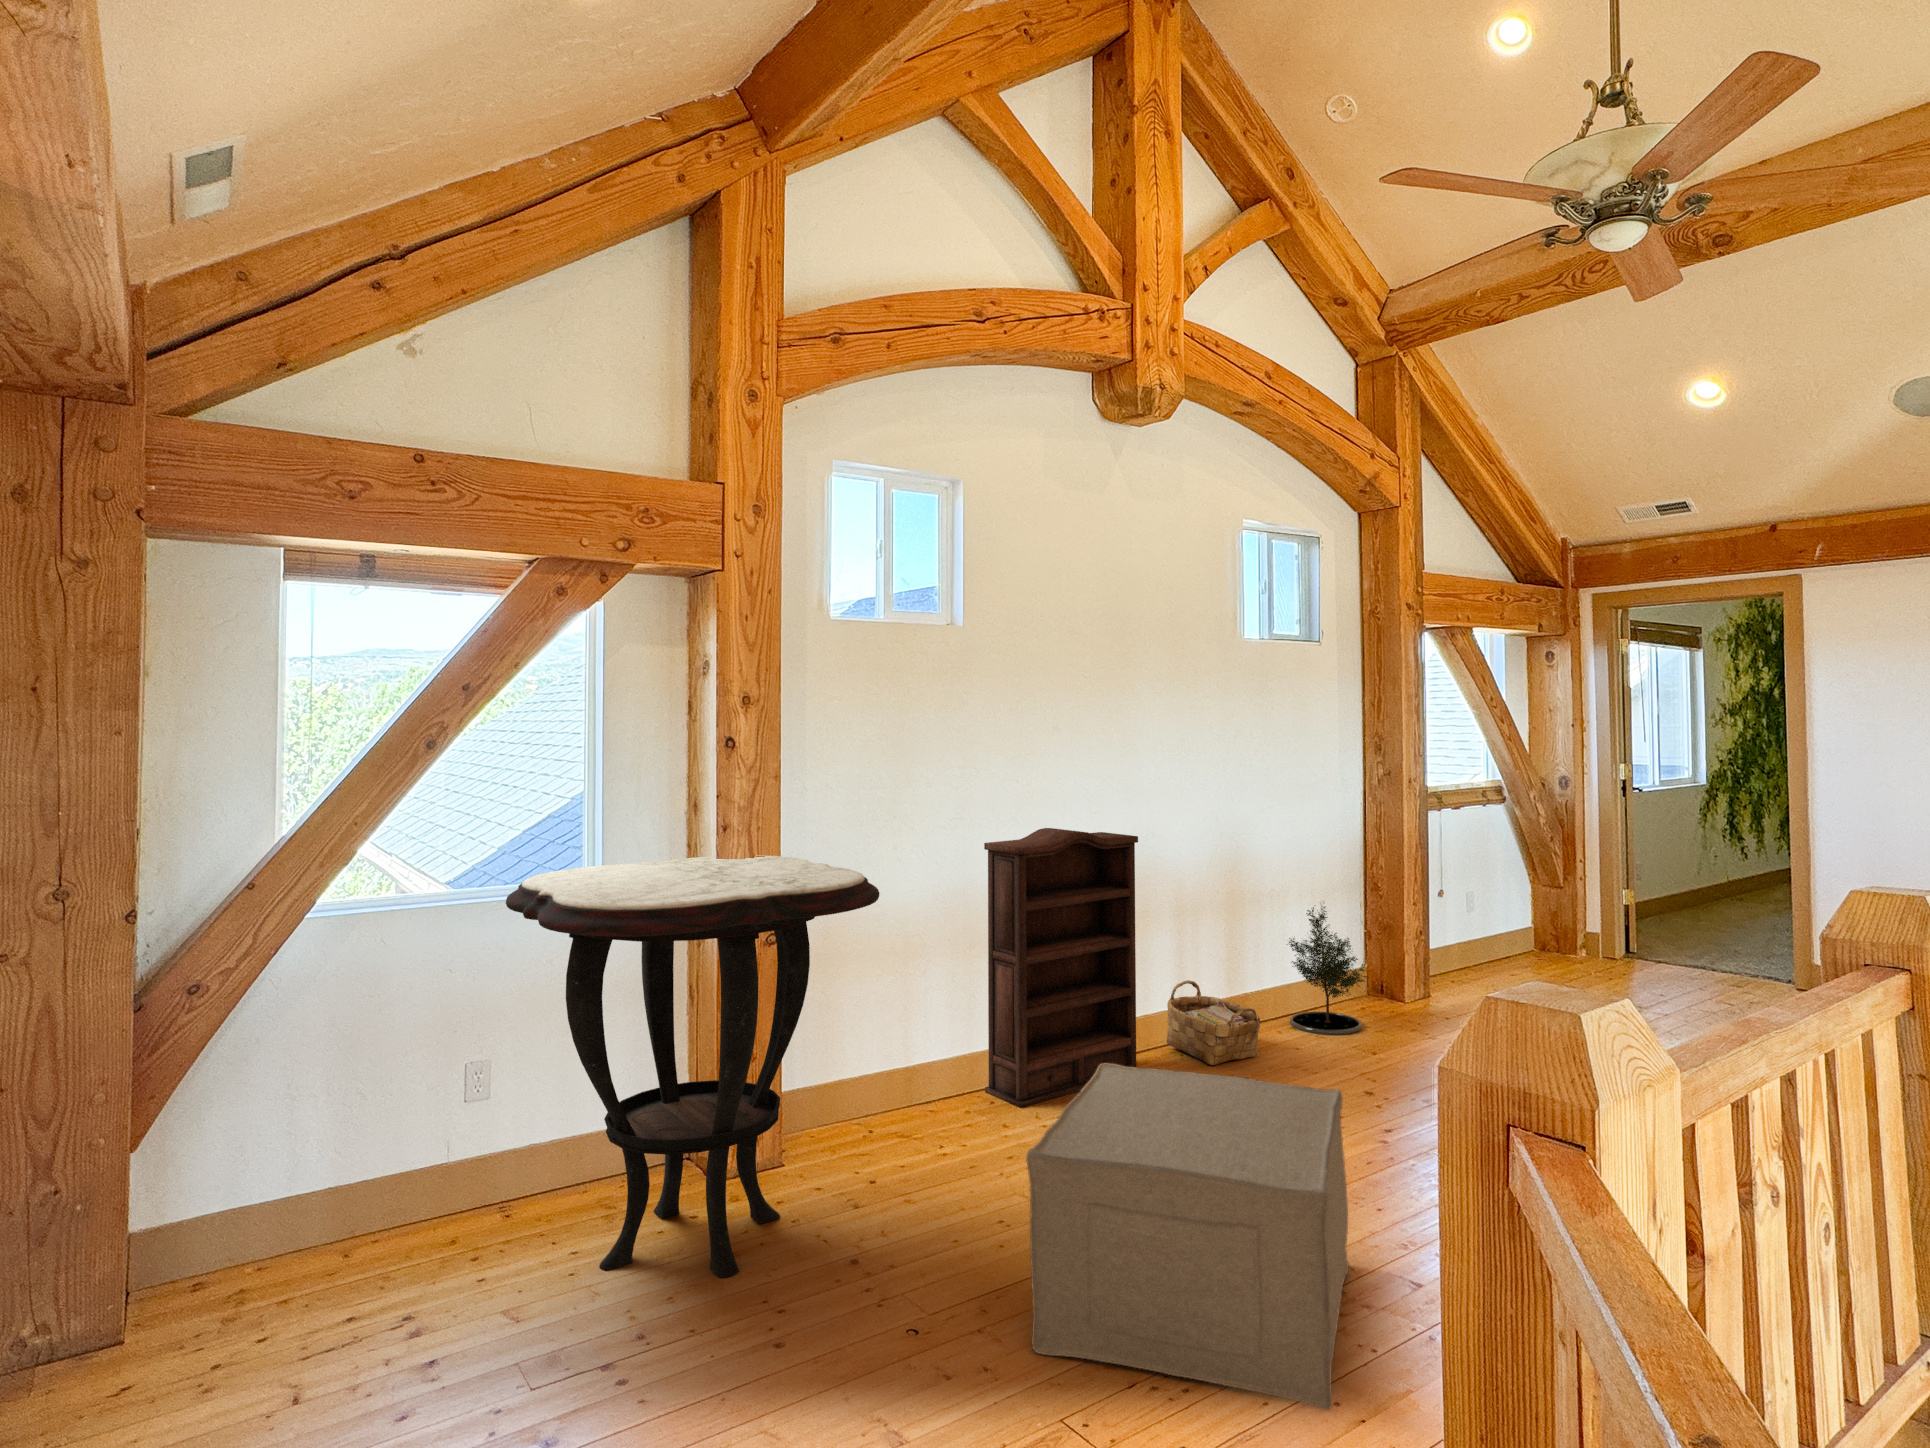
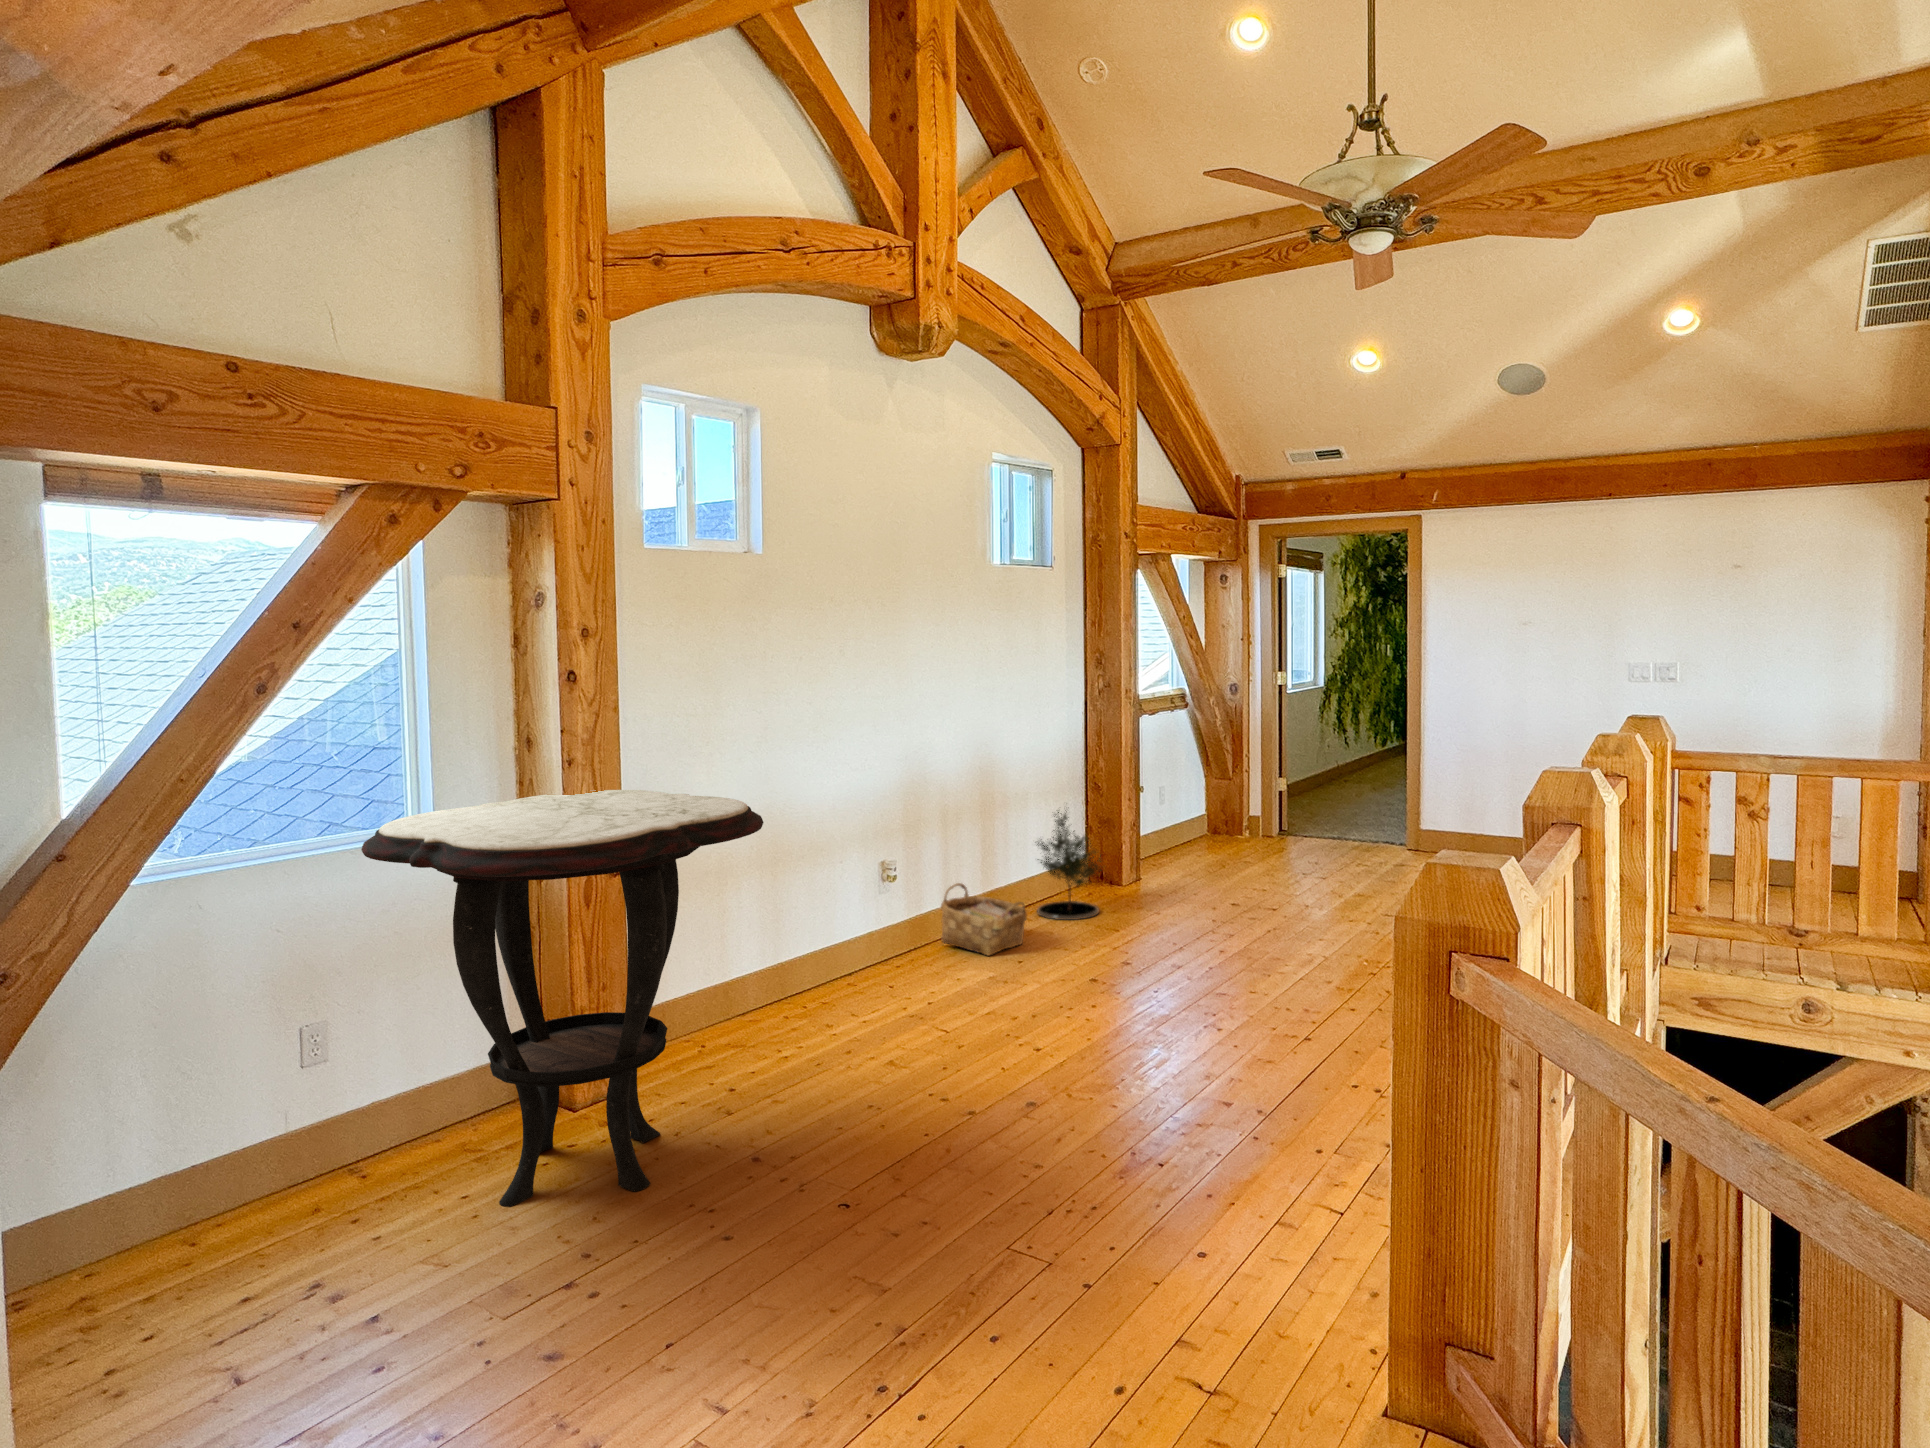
bookshelf: present [984,828,1138,1108] -> none [788,750,929,1012]
ottoman: present [1026,1063,1349,1410] -> none [949,951,1205,1195]

